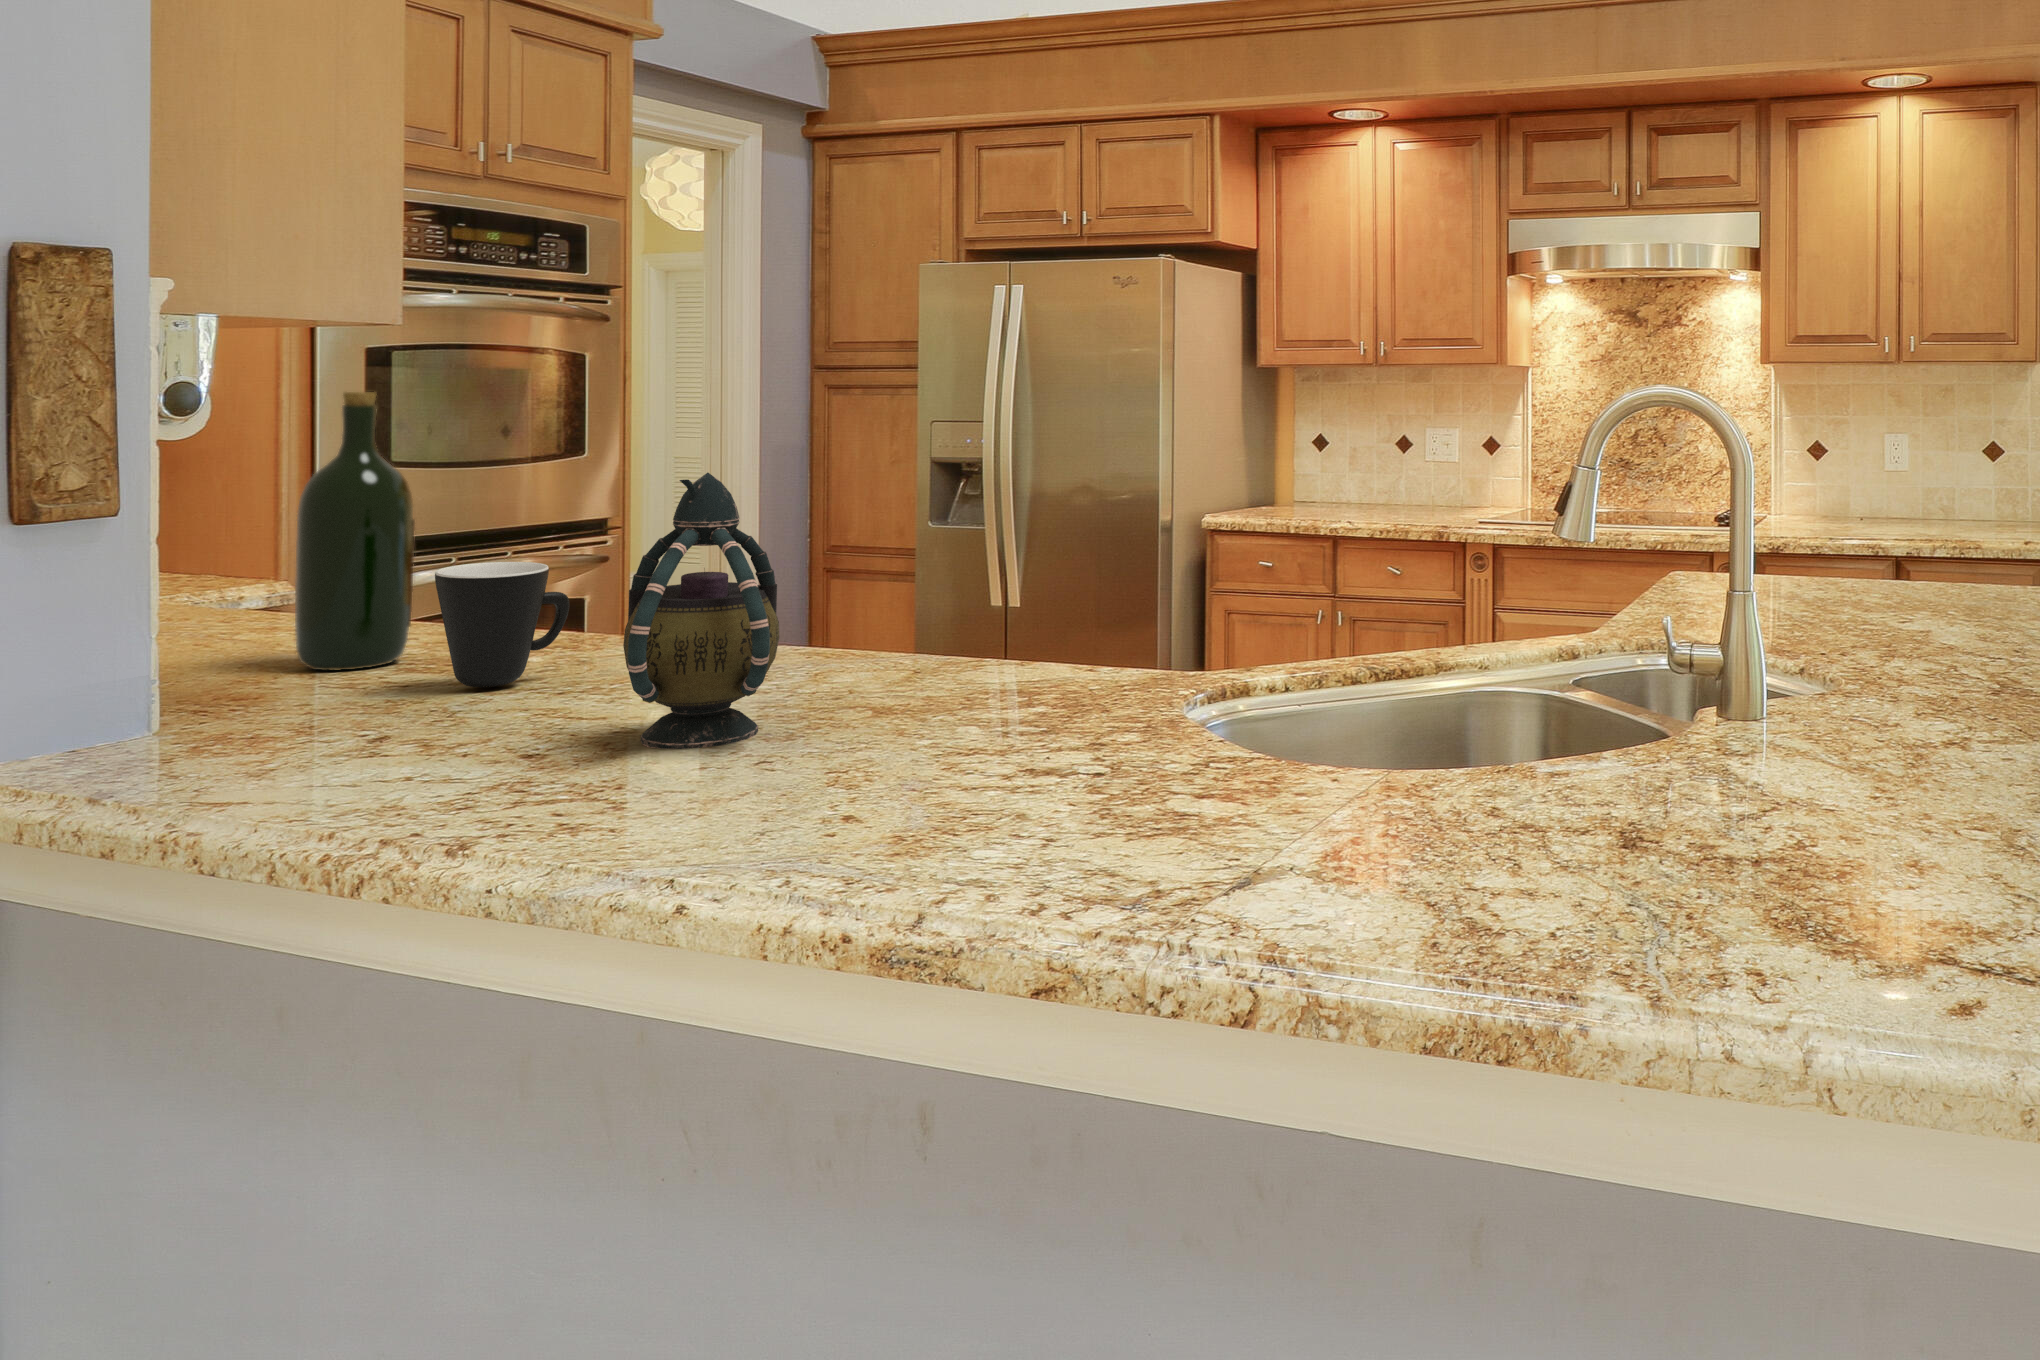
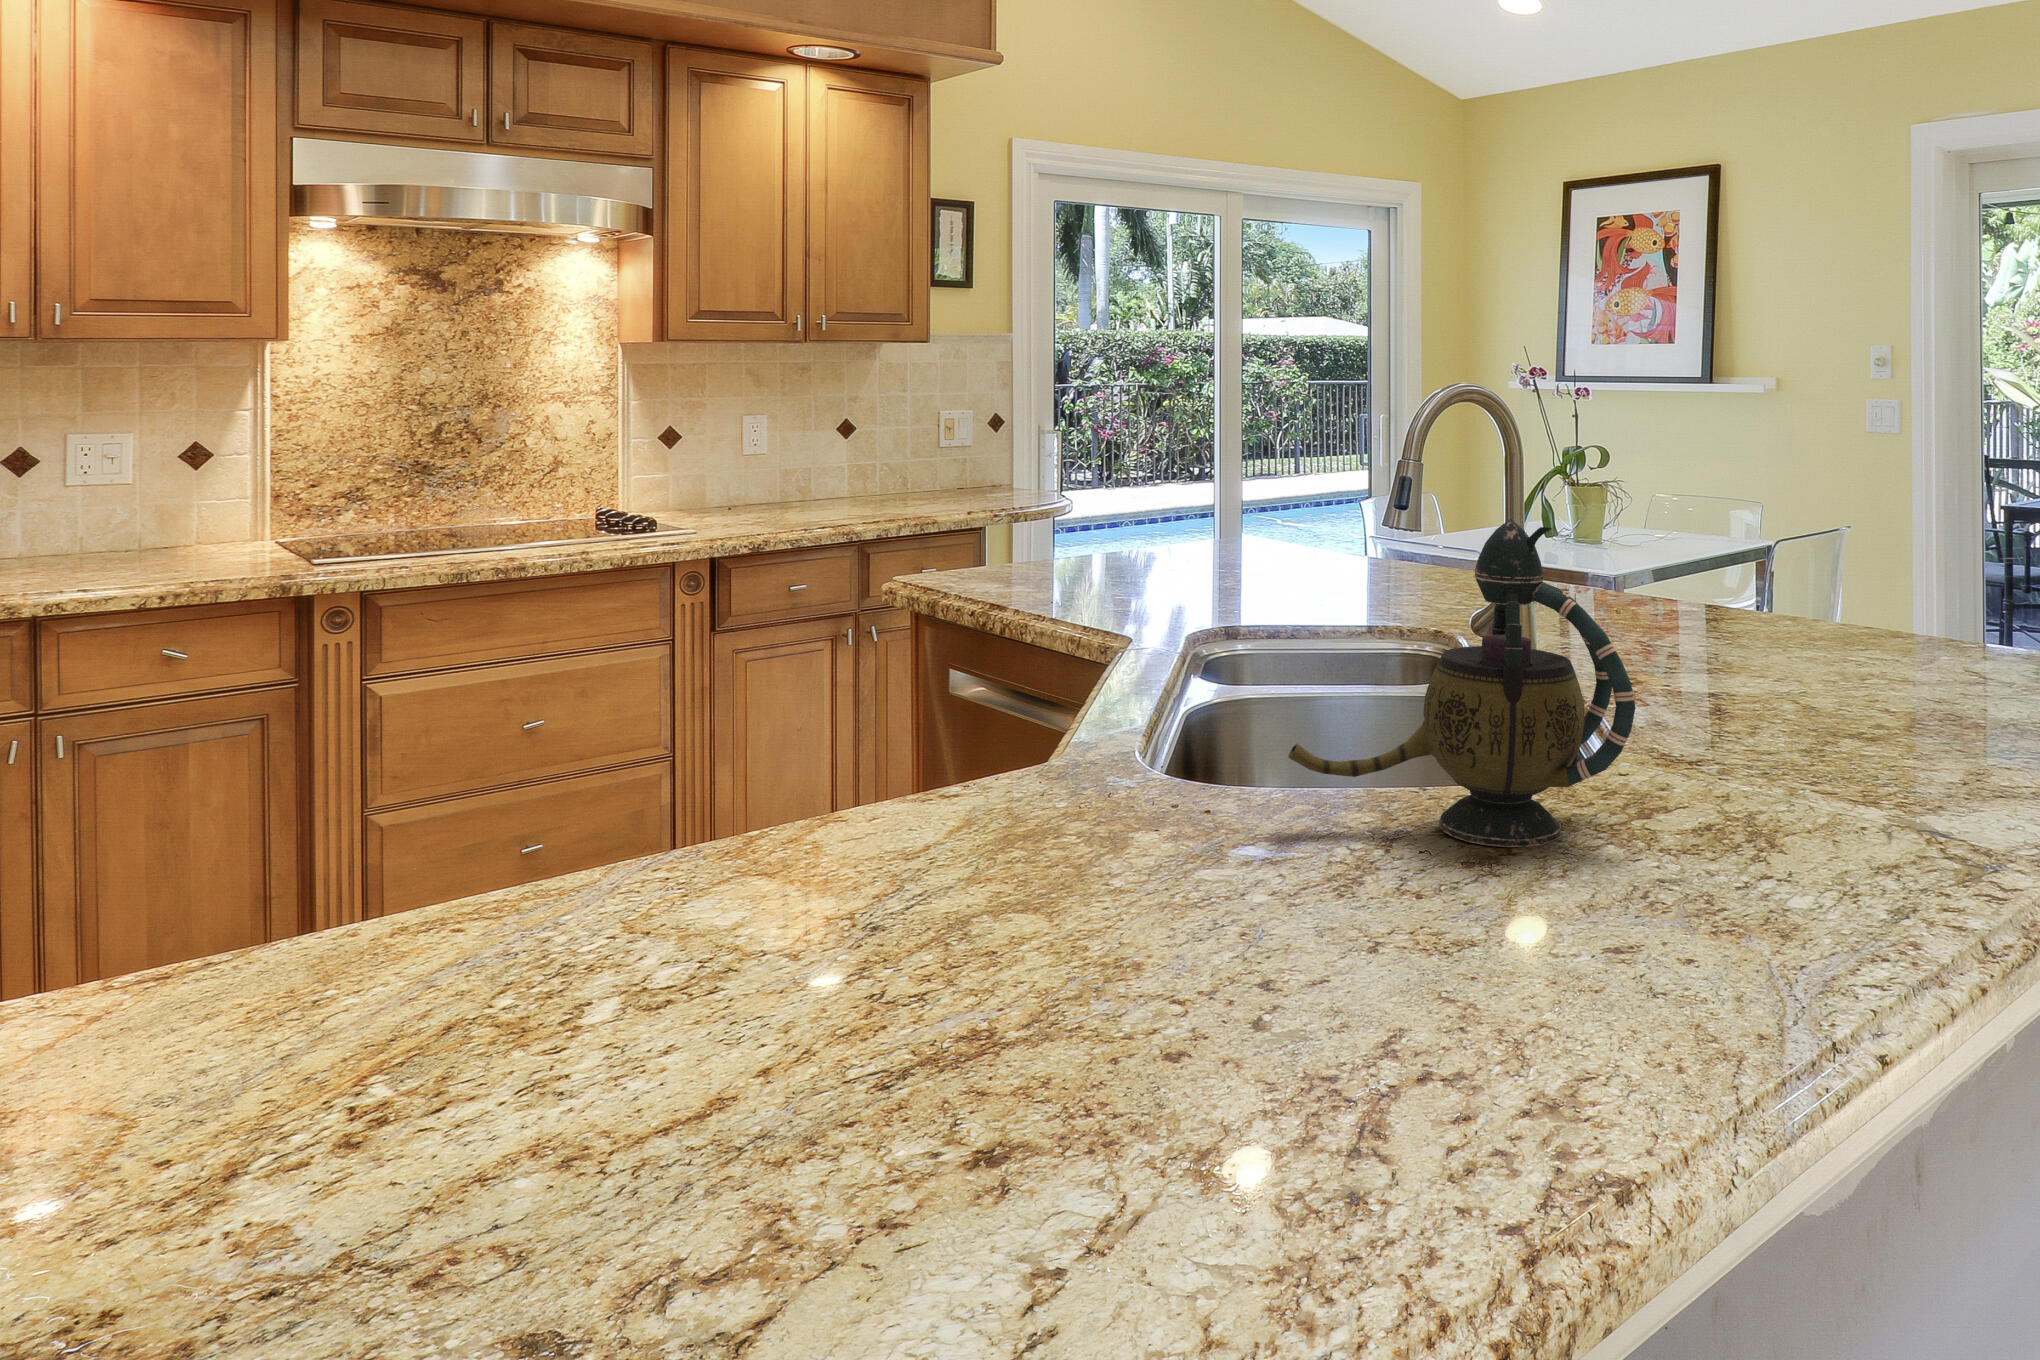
wine bottle: present [295,392,415,671] -> none [420,462,641,1062]
mug: present [435,562,570,687] -> none [919,715,1075,931]

